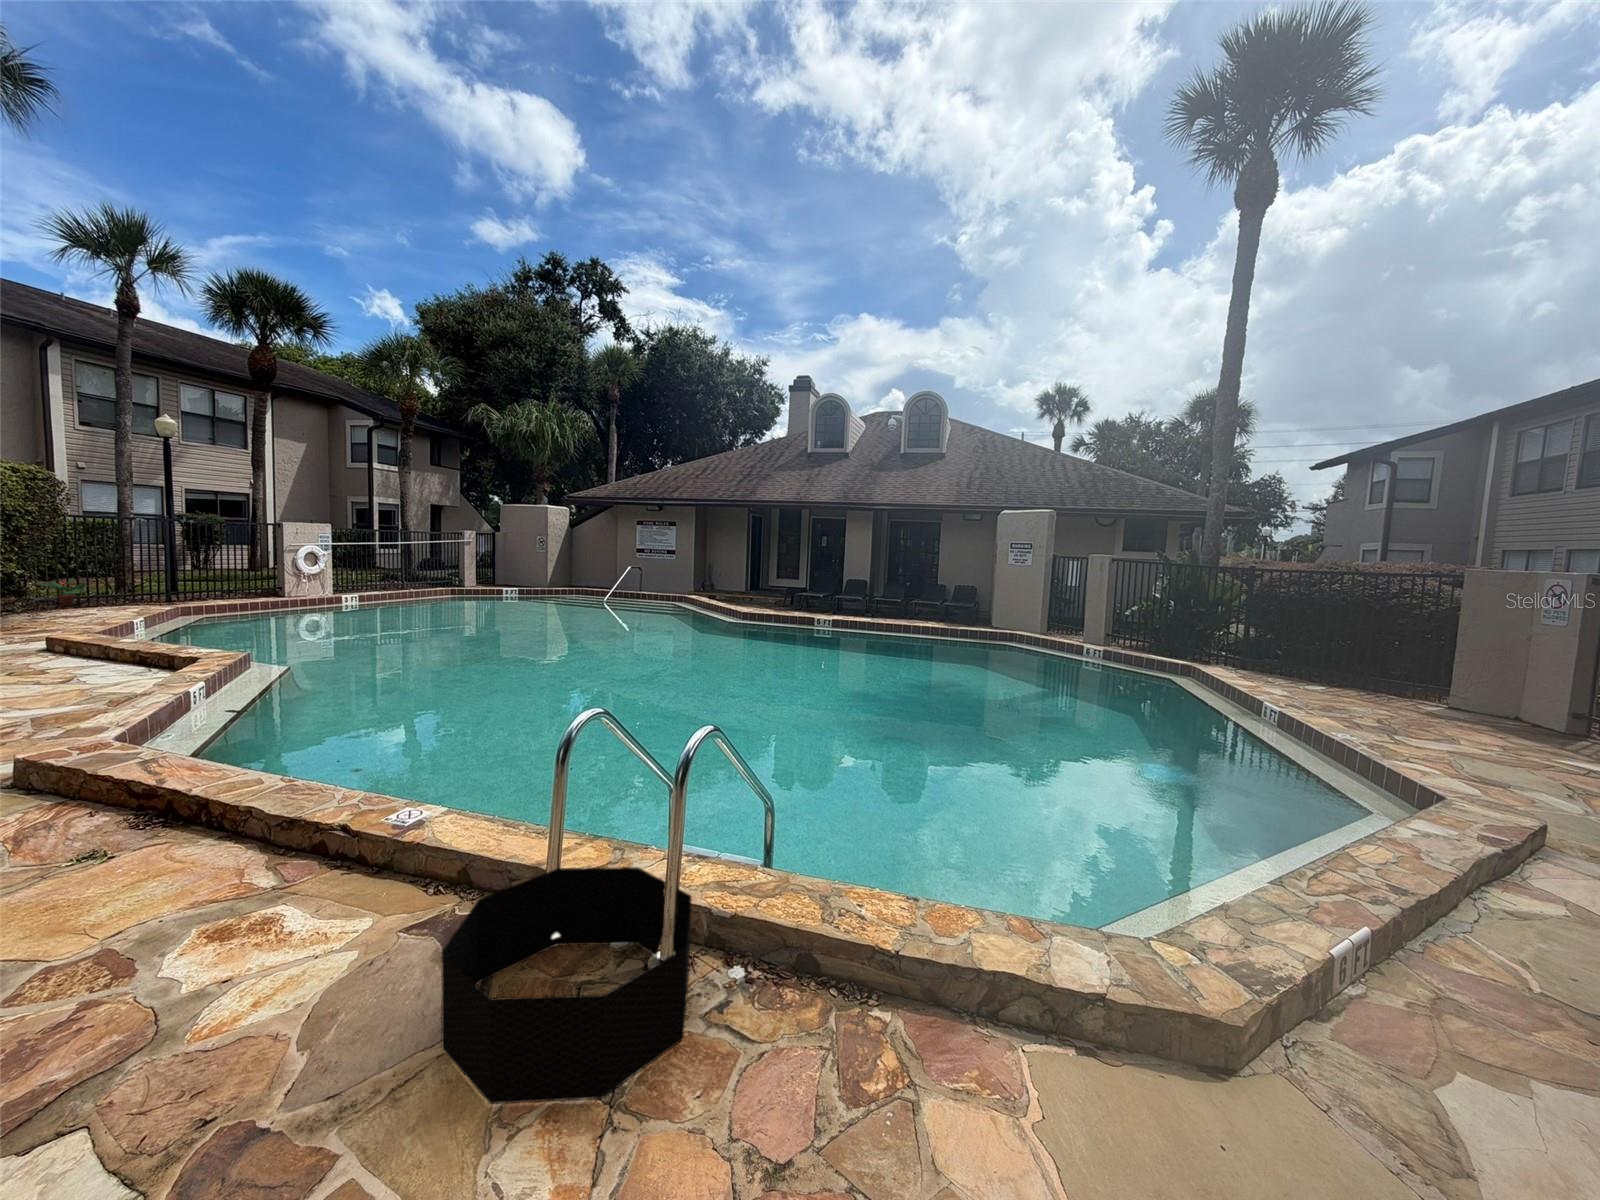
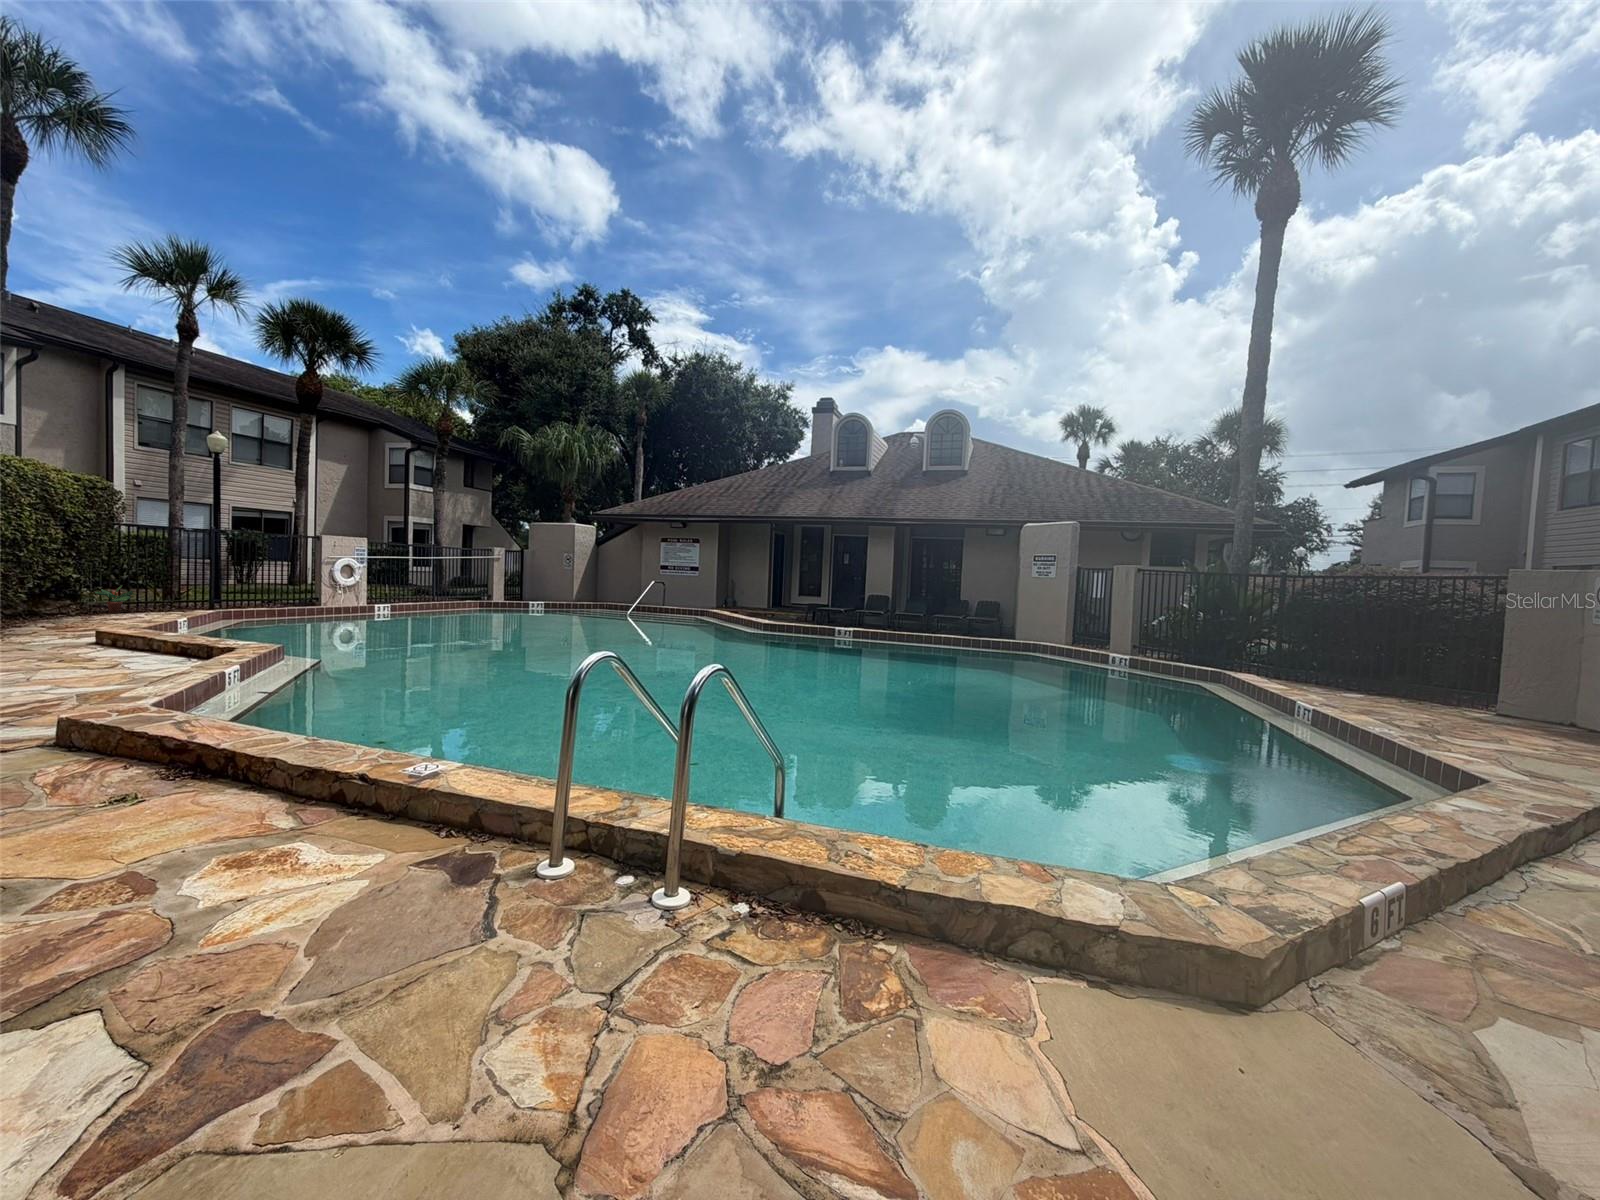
basket: present [441,867,692,1104] -> none [444,803,696,1004]

